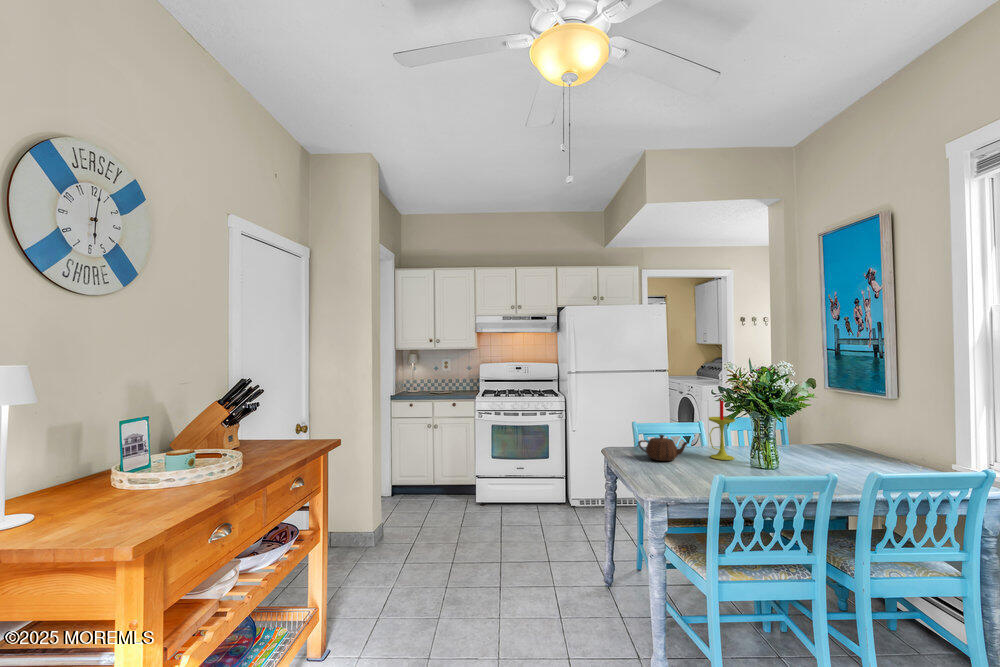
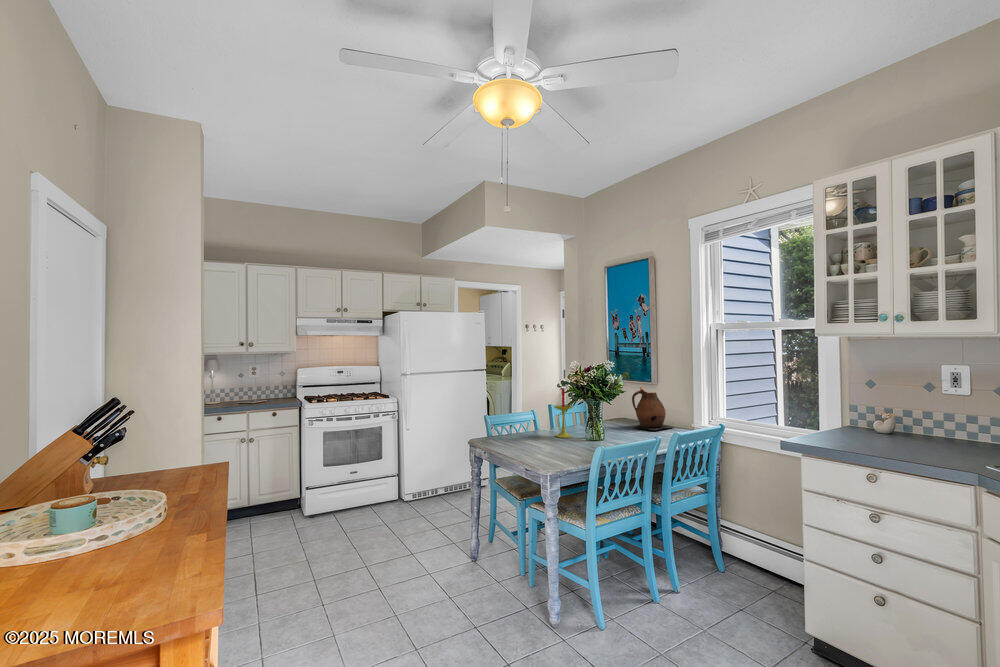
ceramic pitcher: none [842,401,916,467] -> present [632,387,673,431]
teapot: present [638,435,689,461] -> none [506,423,546,444]

